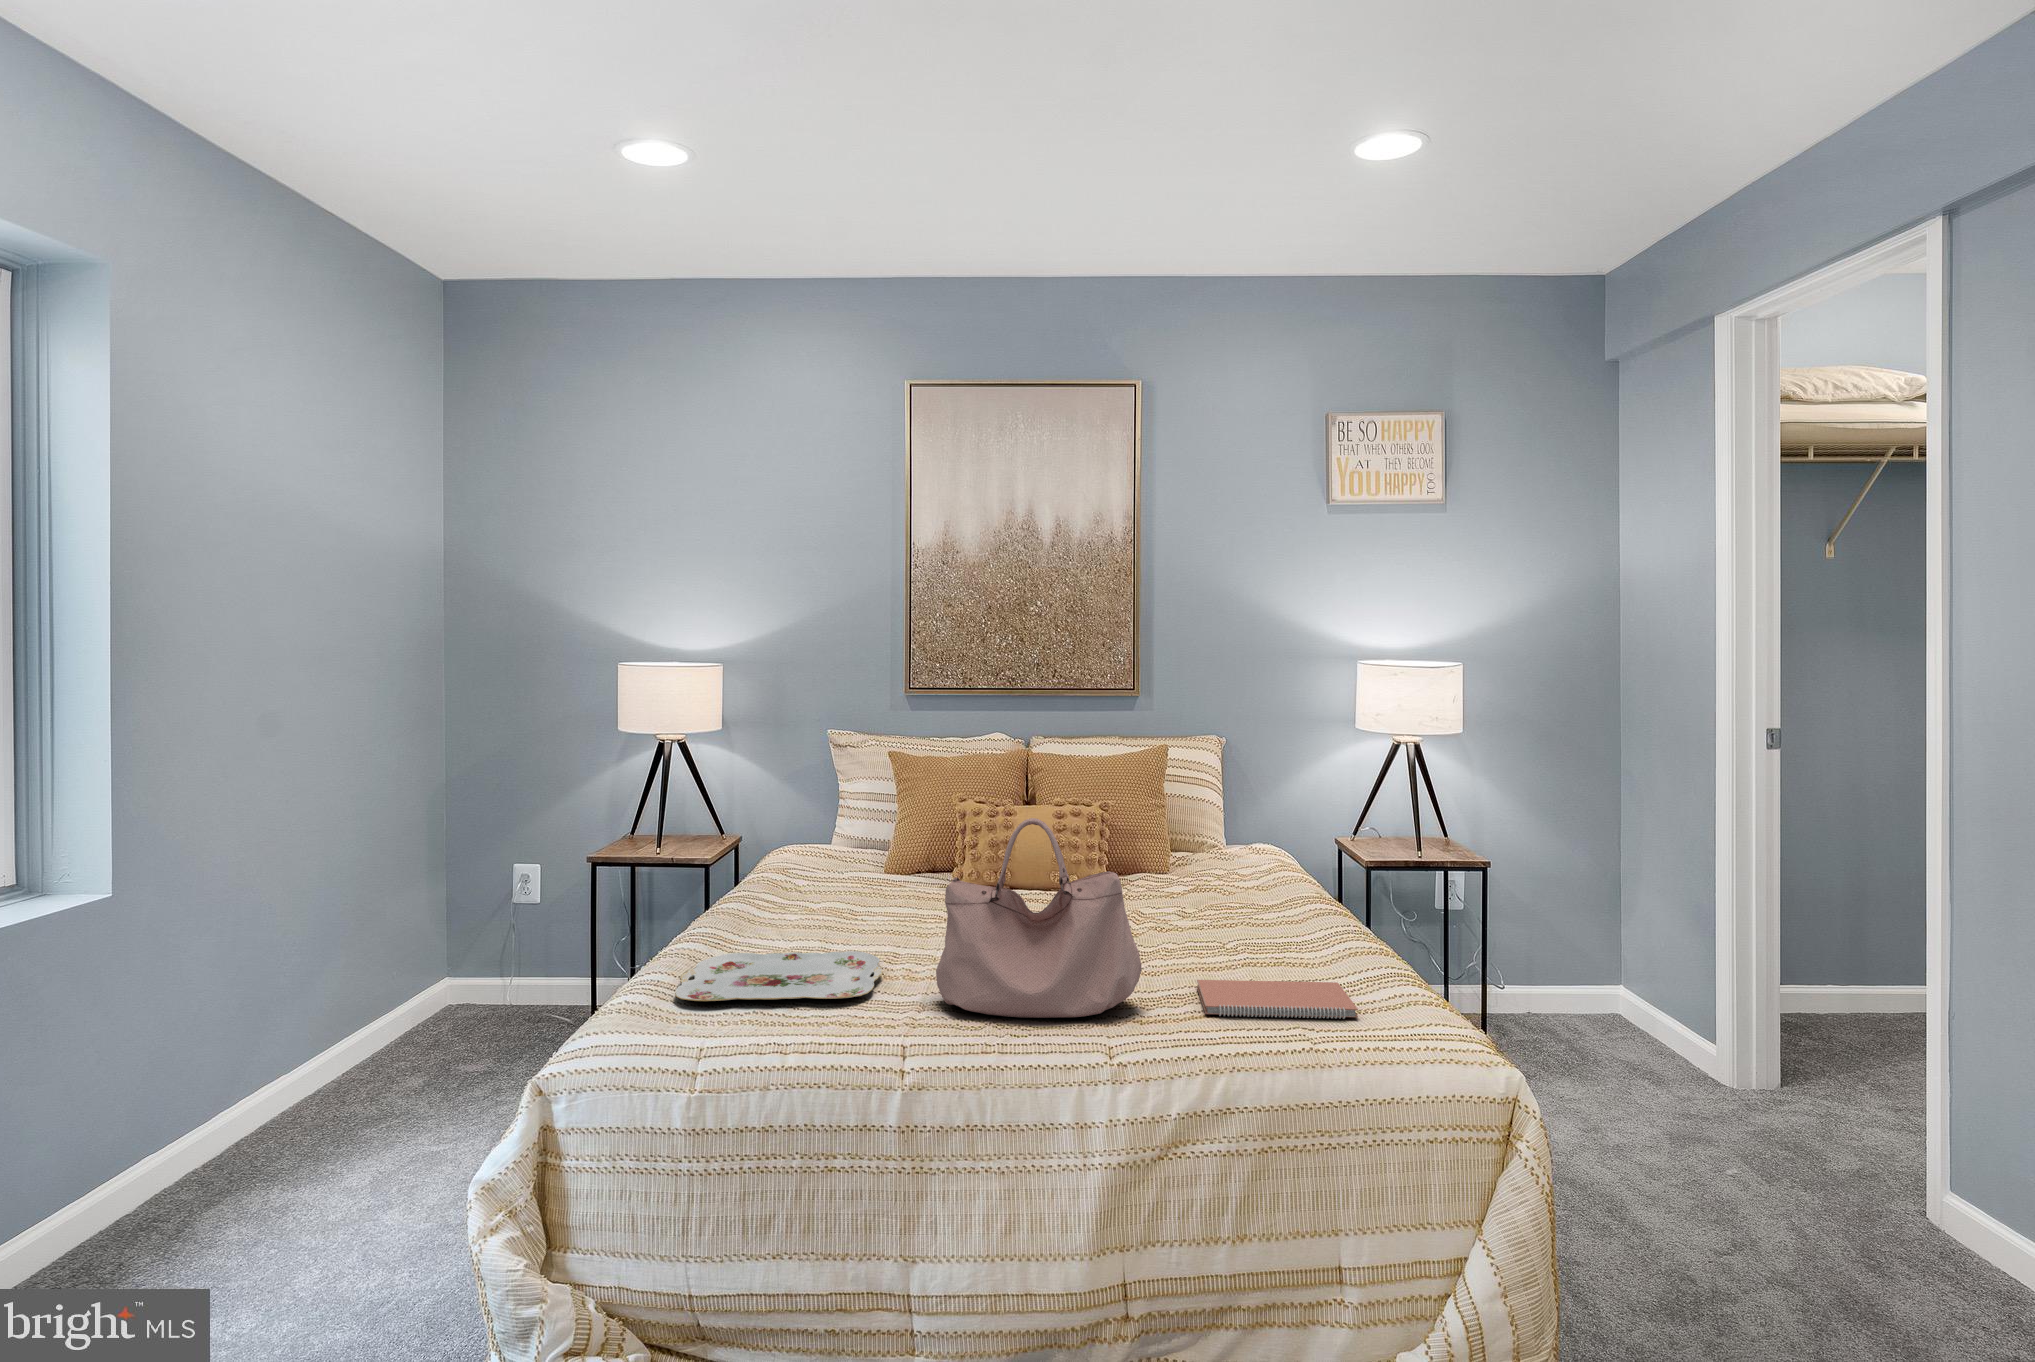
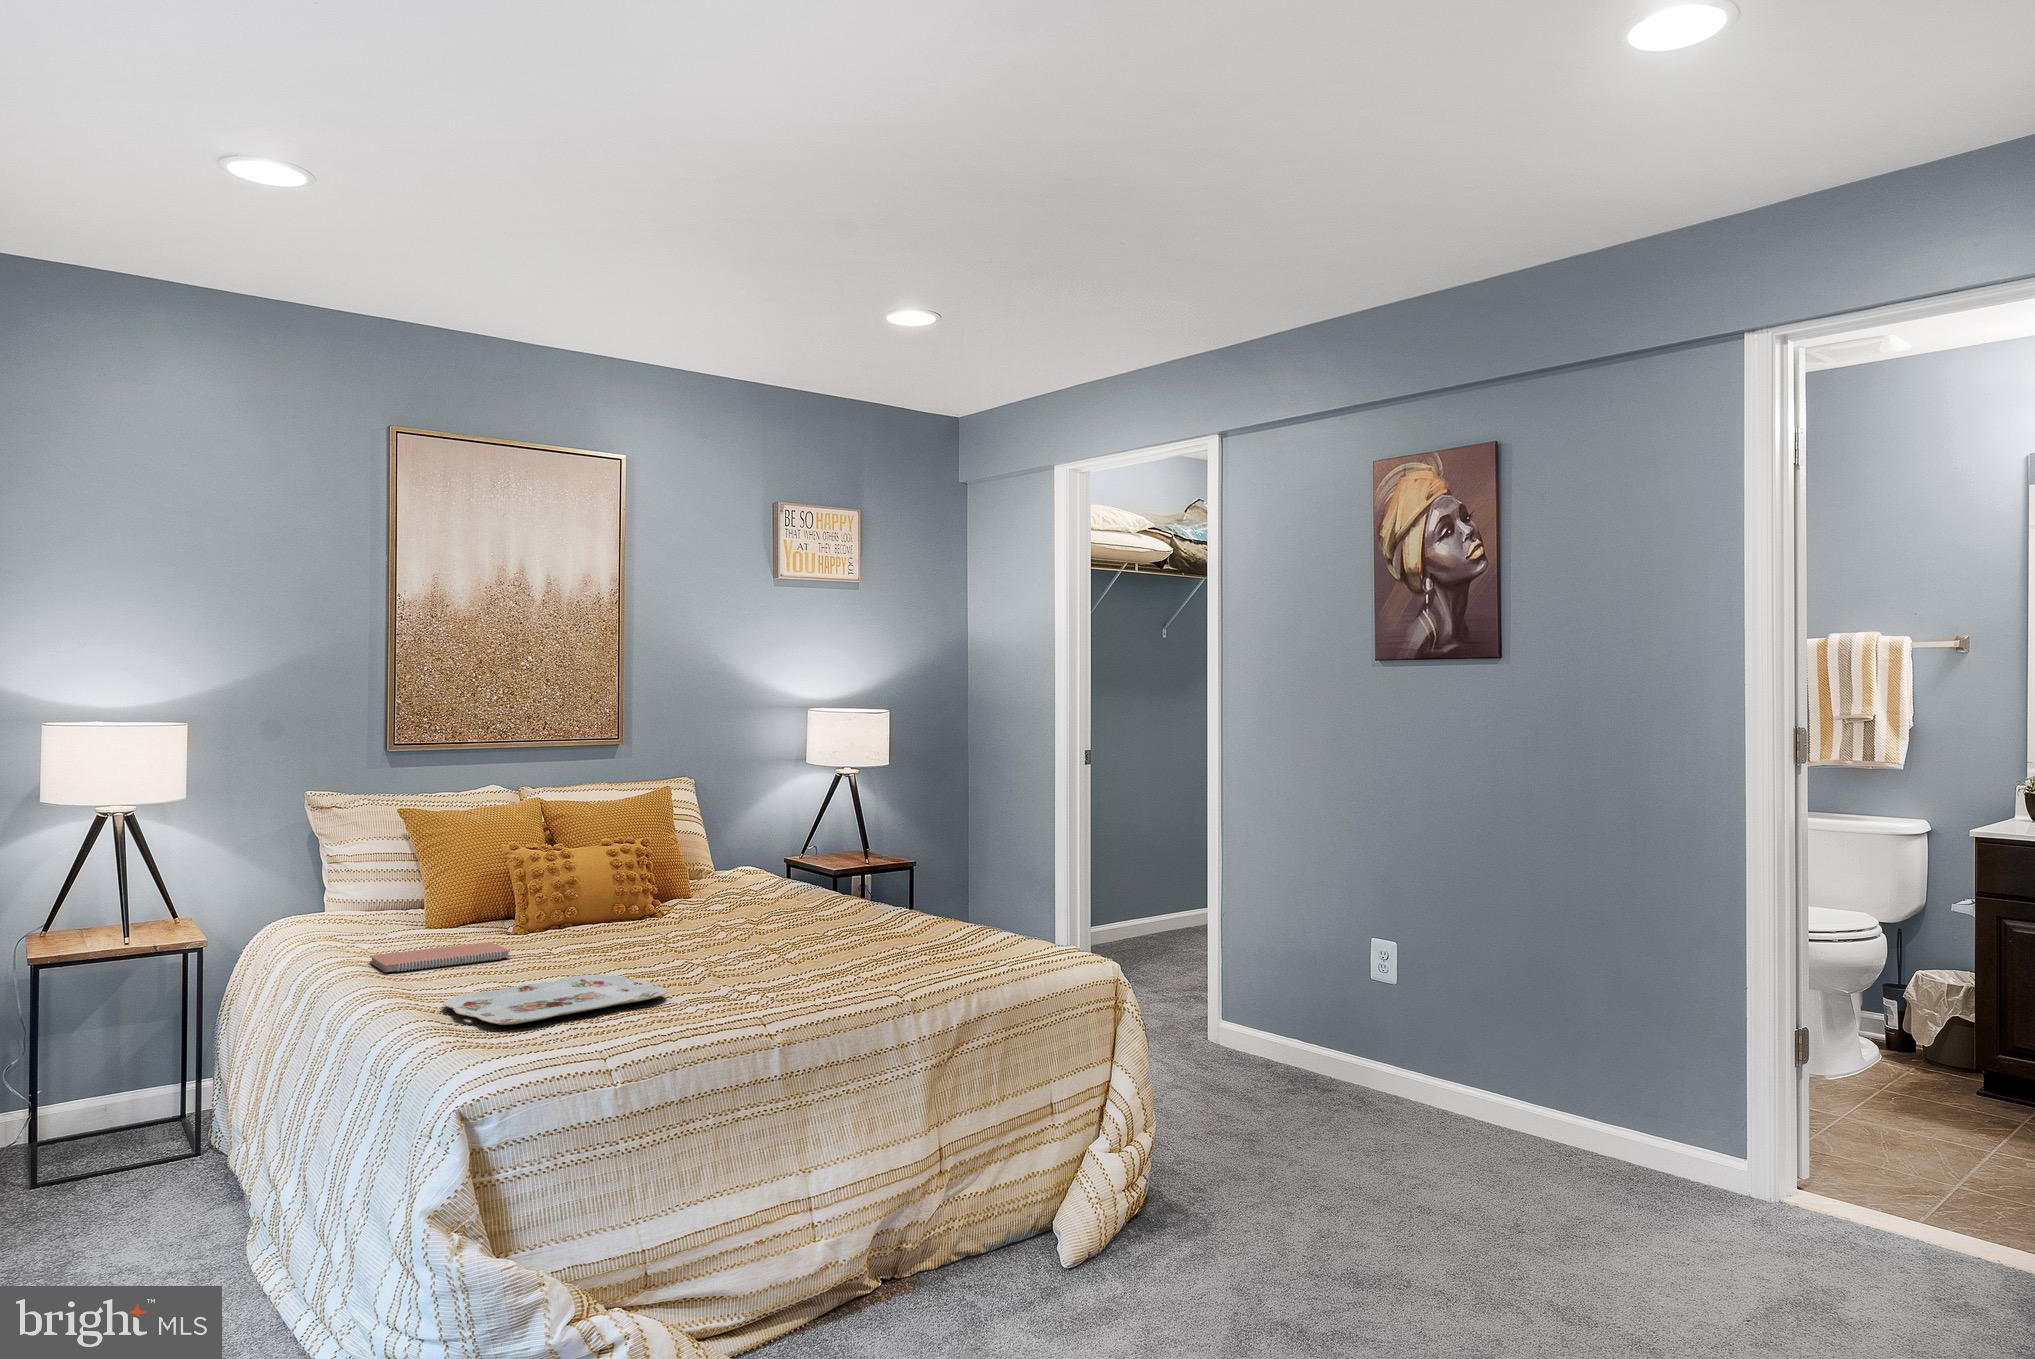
handbag: present [936,818,1142,1018] -> none [725,823,882,987]
notebook: present [1197,980,1358,1019] -> present [369,942,510,972]

